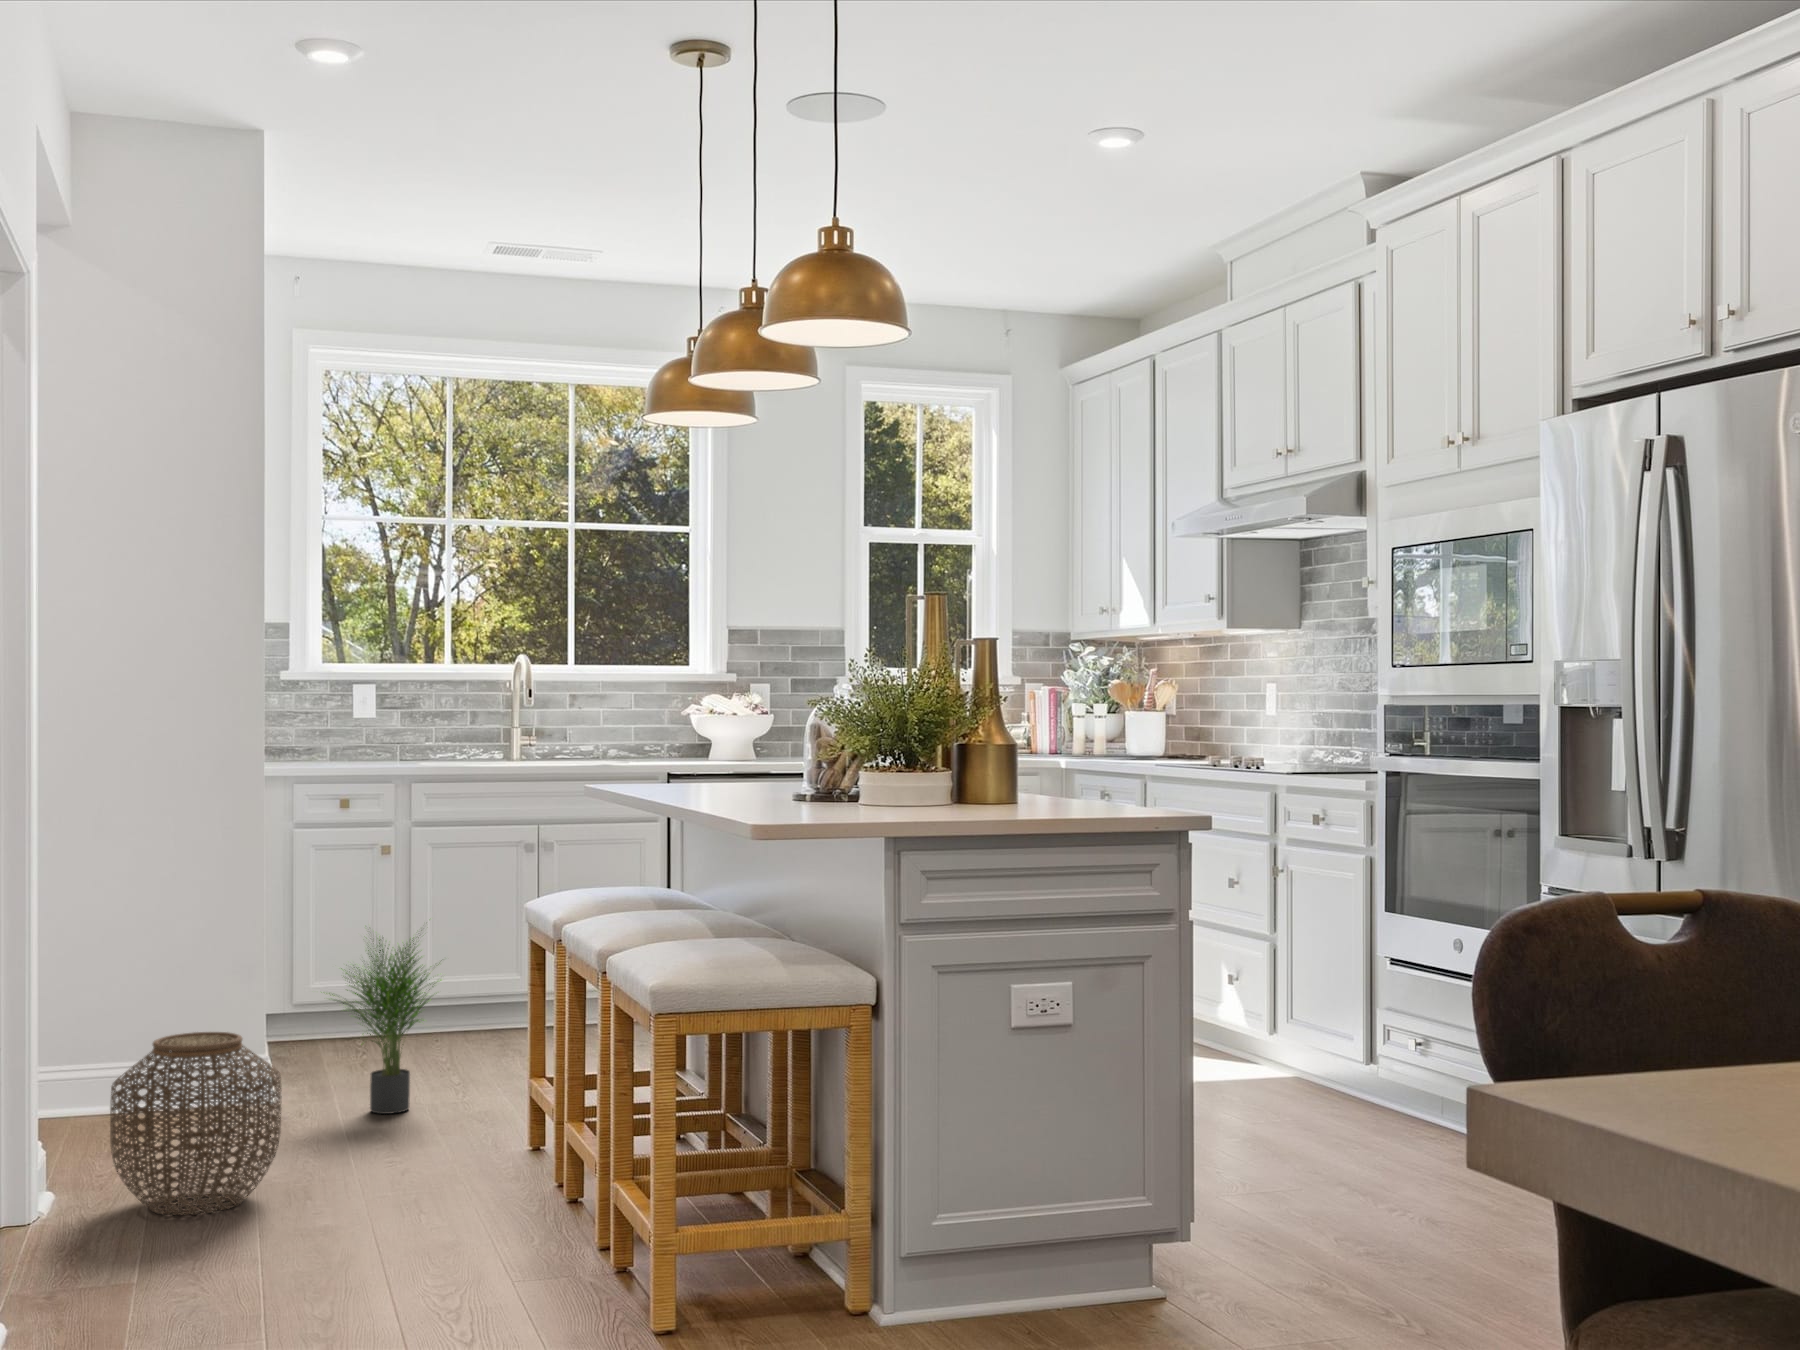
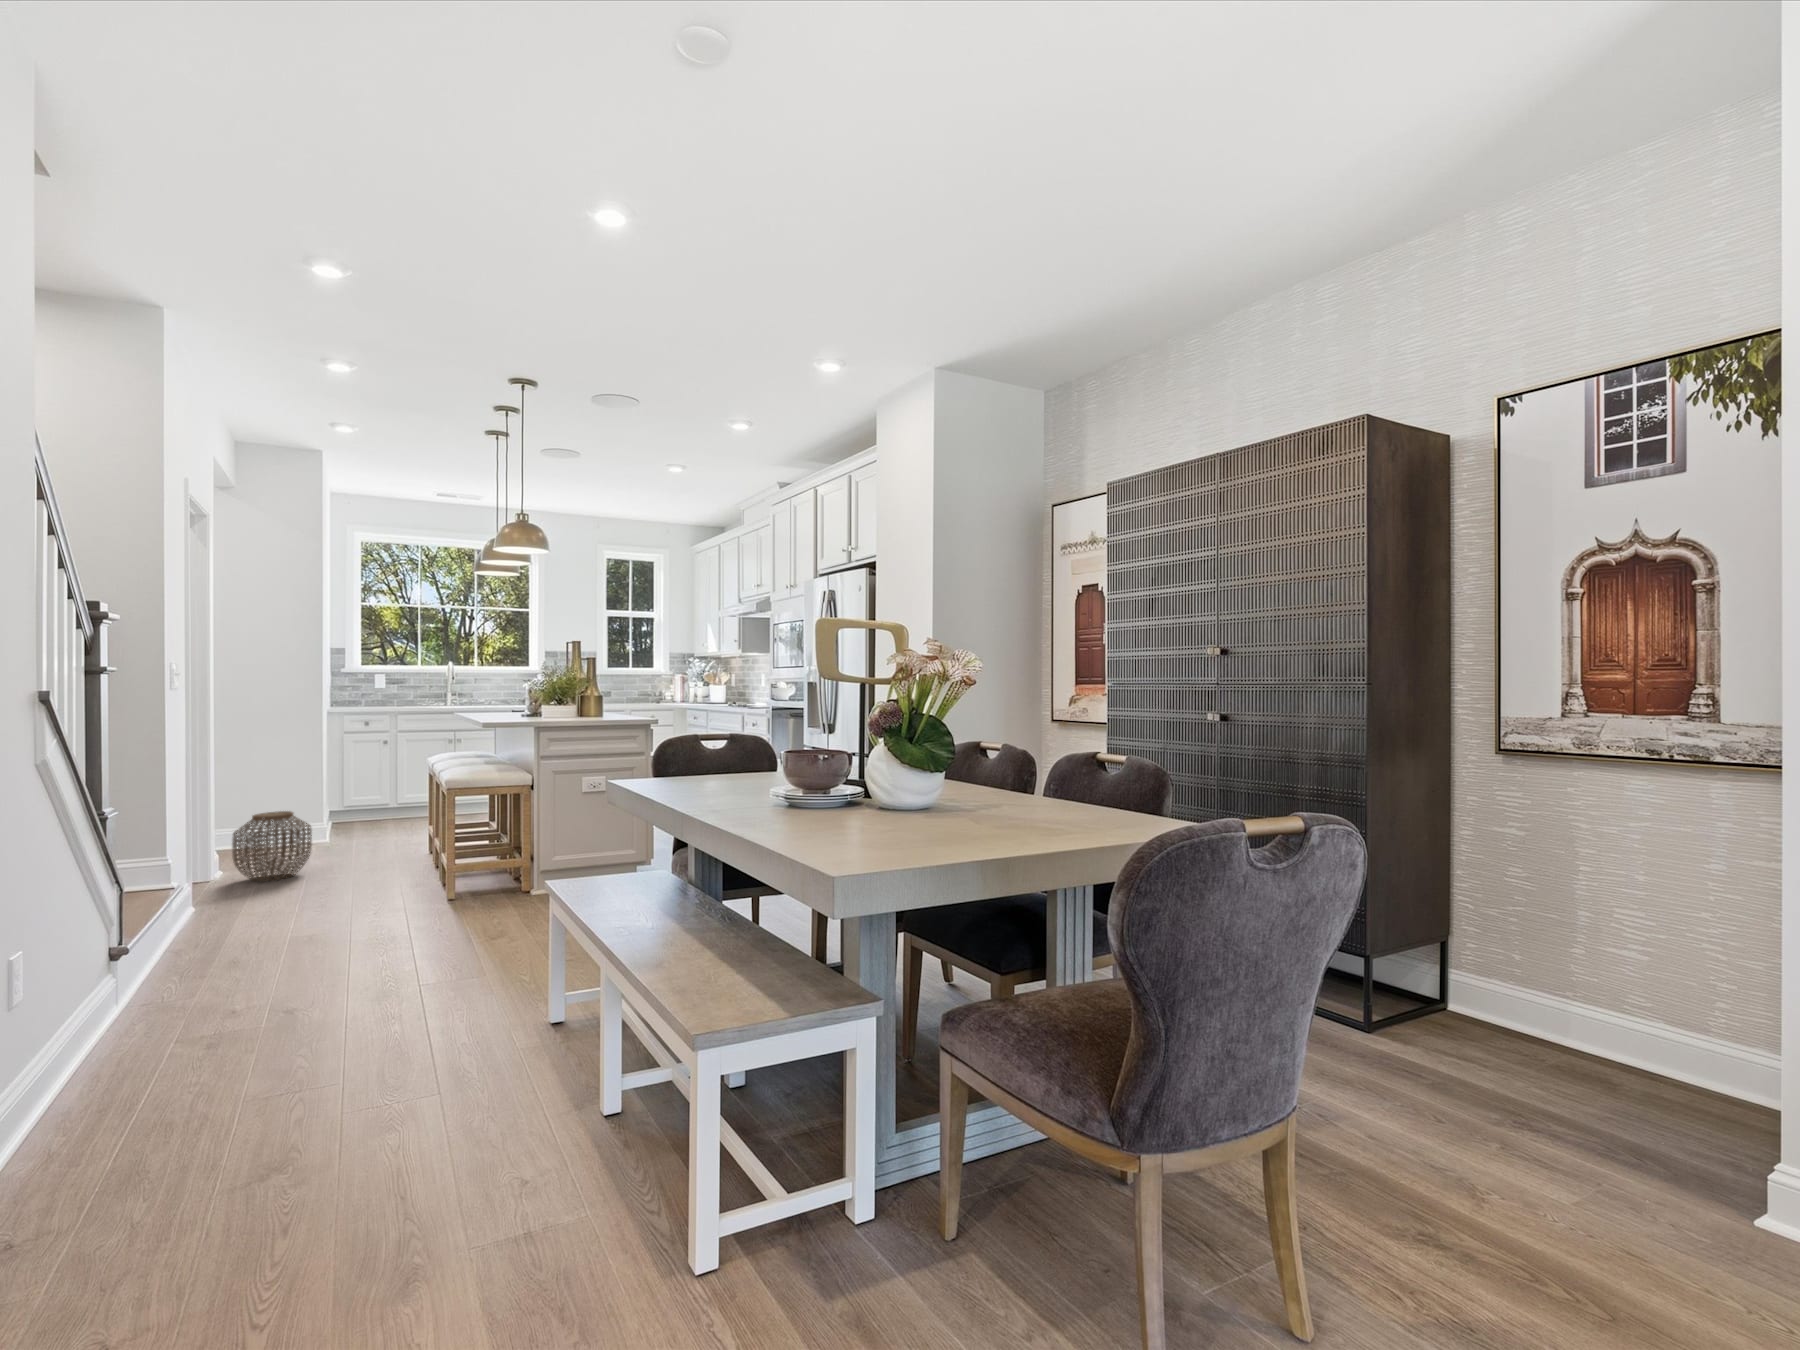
potted plant: present [329,930,441,1114] -> none [336,767,401,845]

